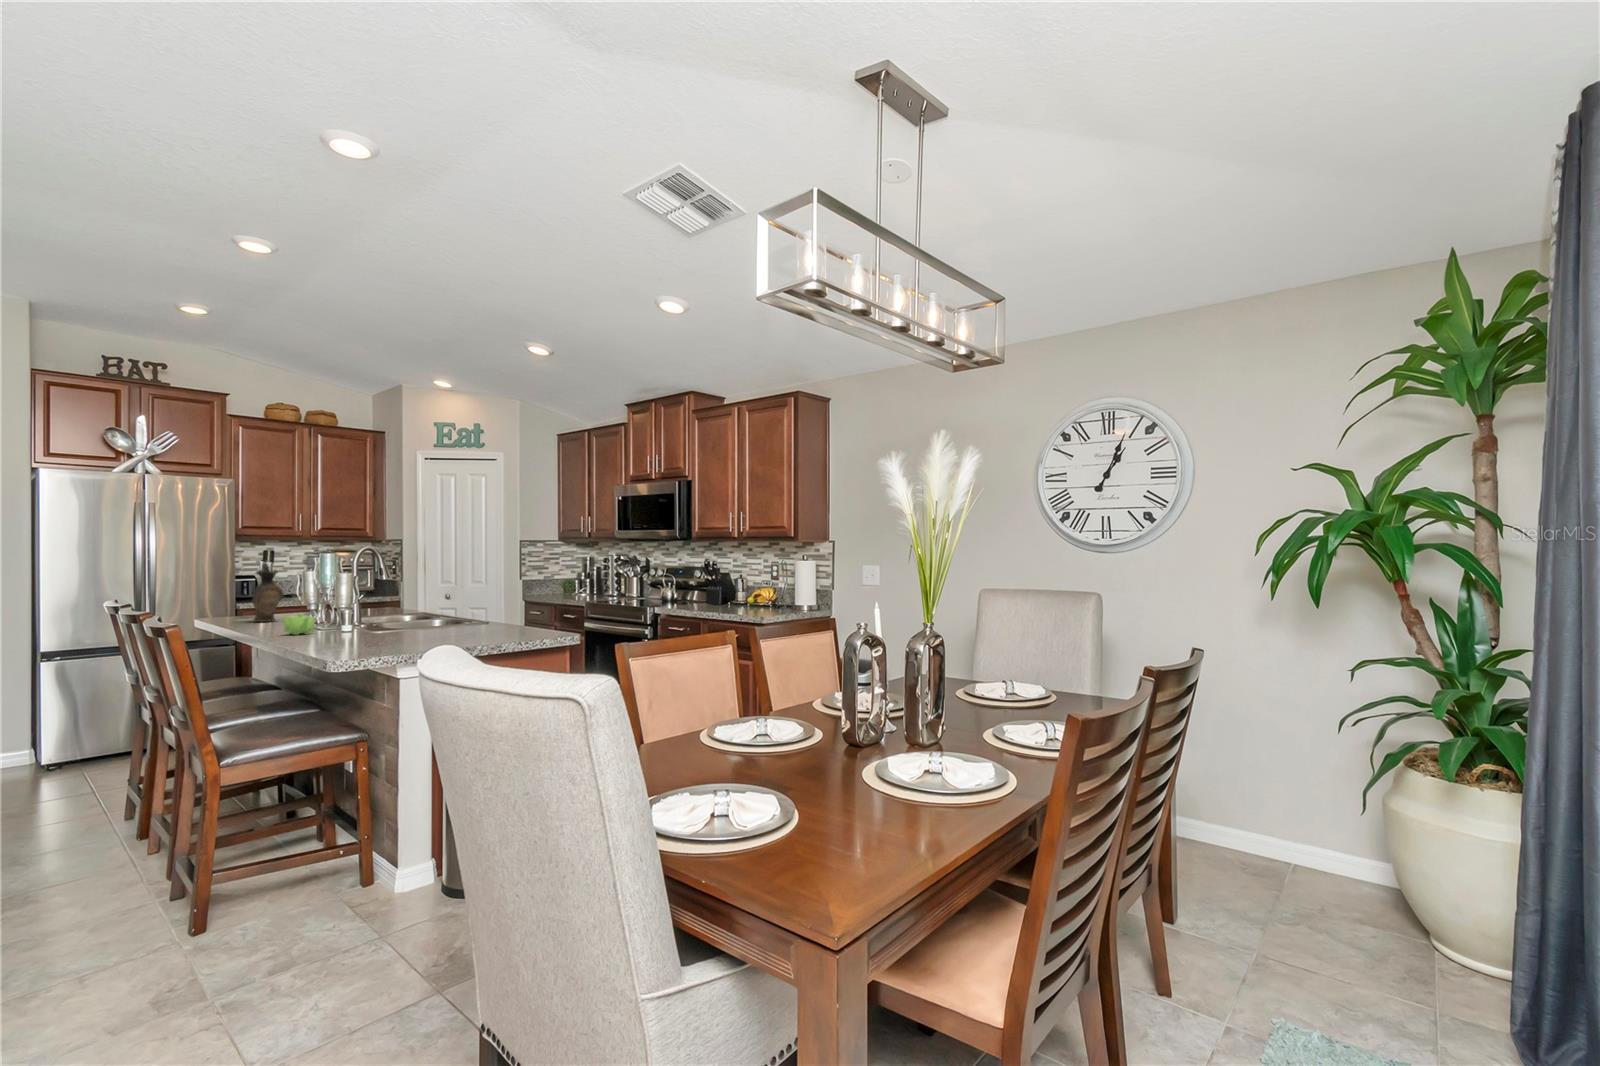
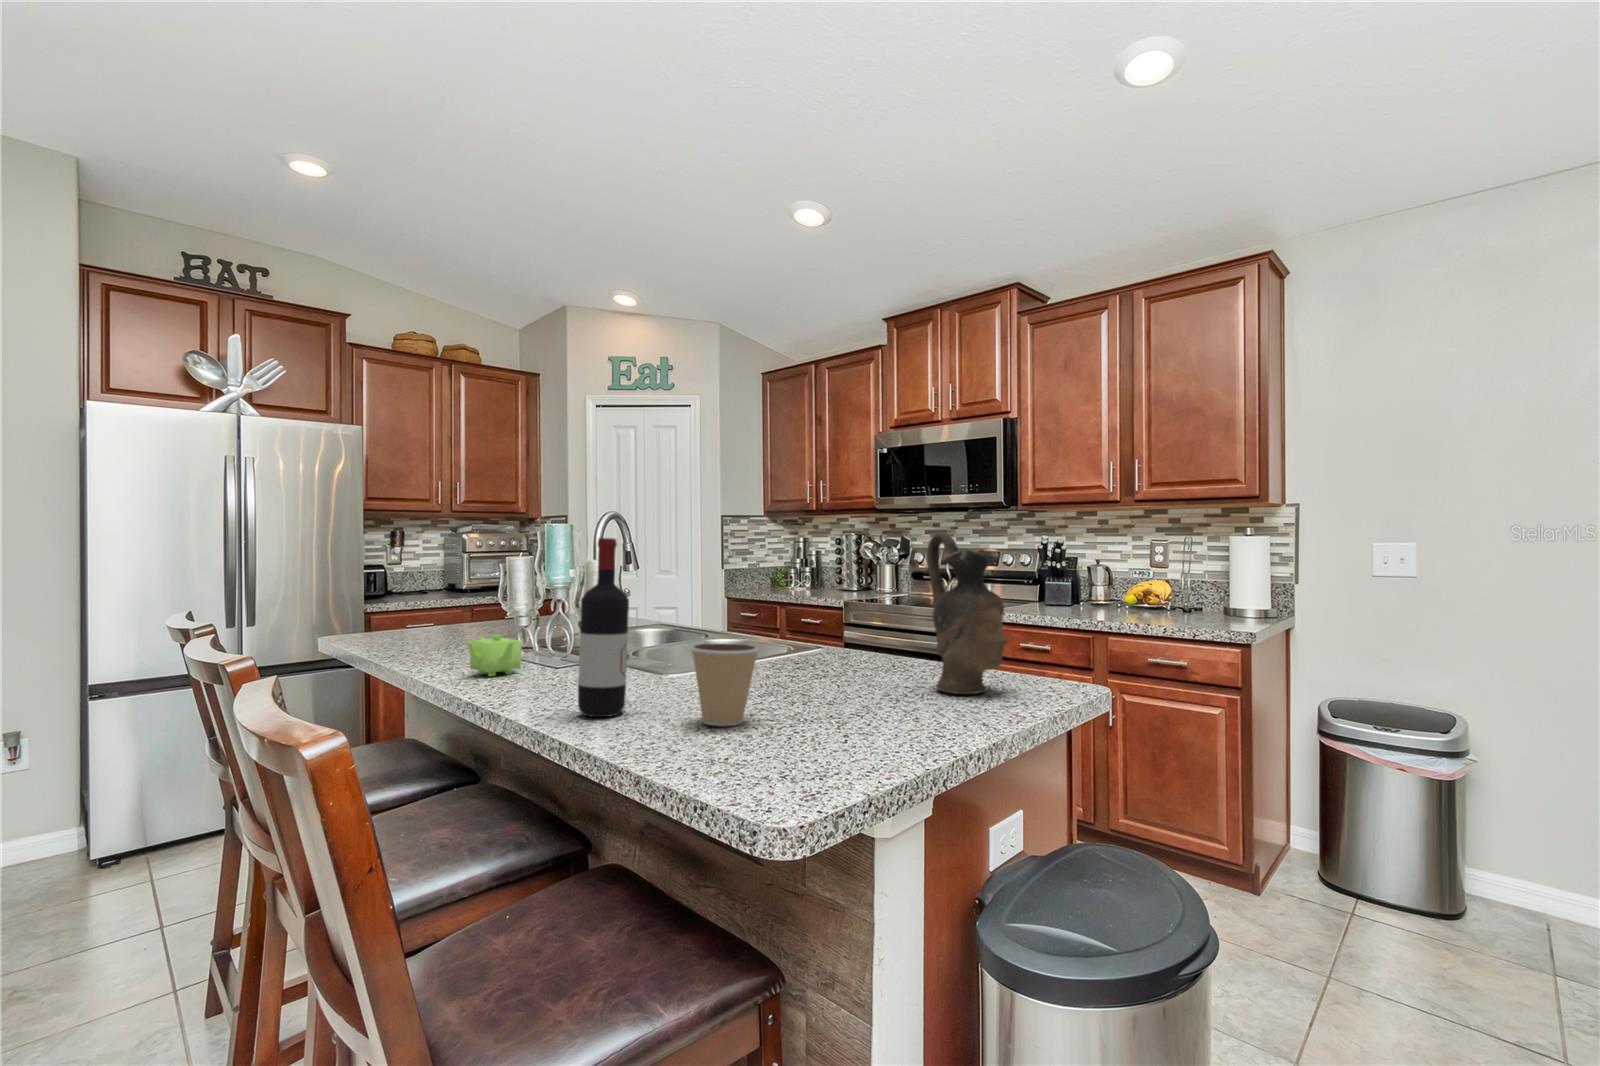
ceramic pitcher: present [253,563,284,622] -> present [927,532,1007,694]
wine bottle: none [323,565,351,646] -> present [578,538,629,717]
coffee cup: none [372,613,405,647] -> present [691,643,758,726]

